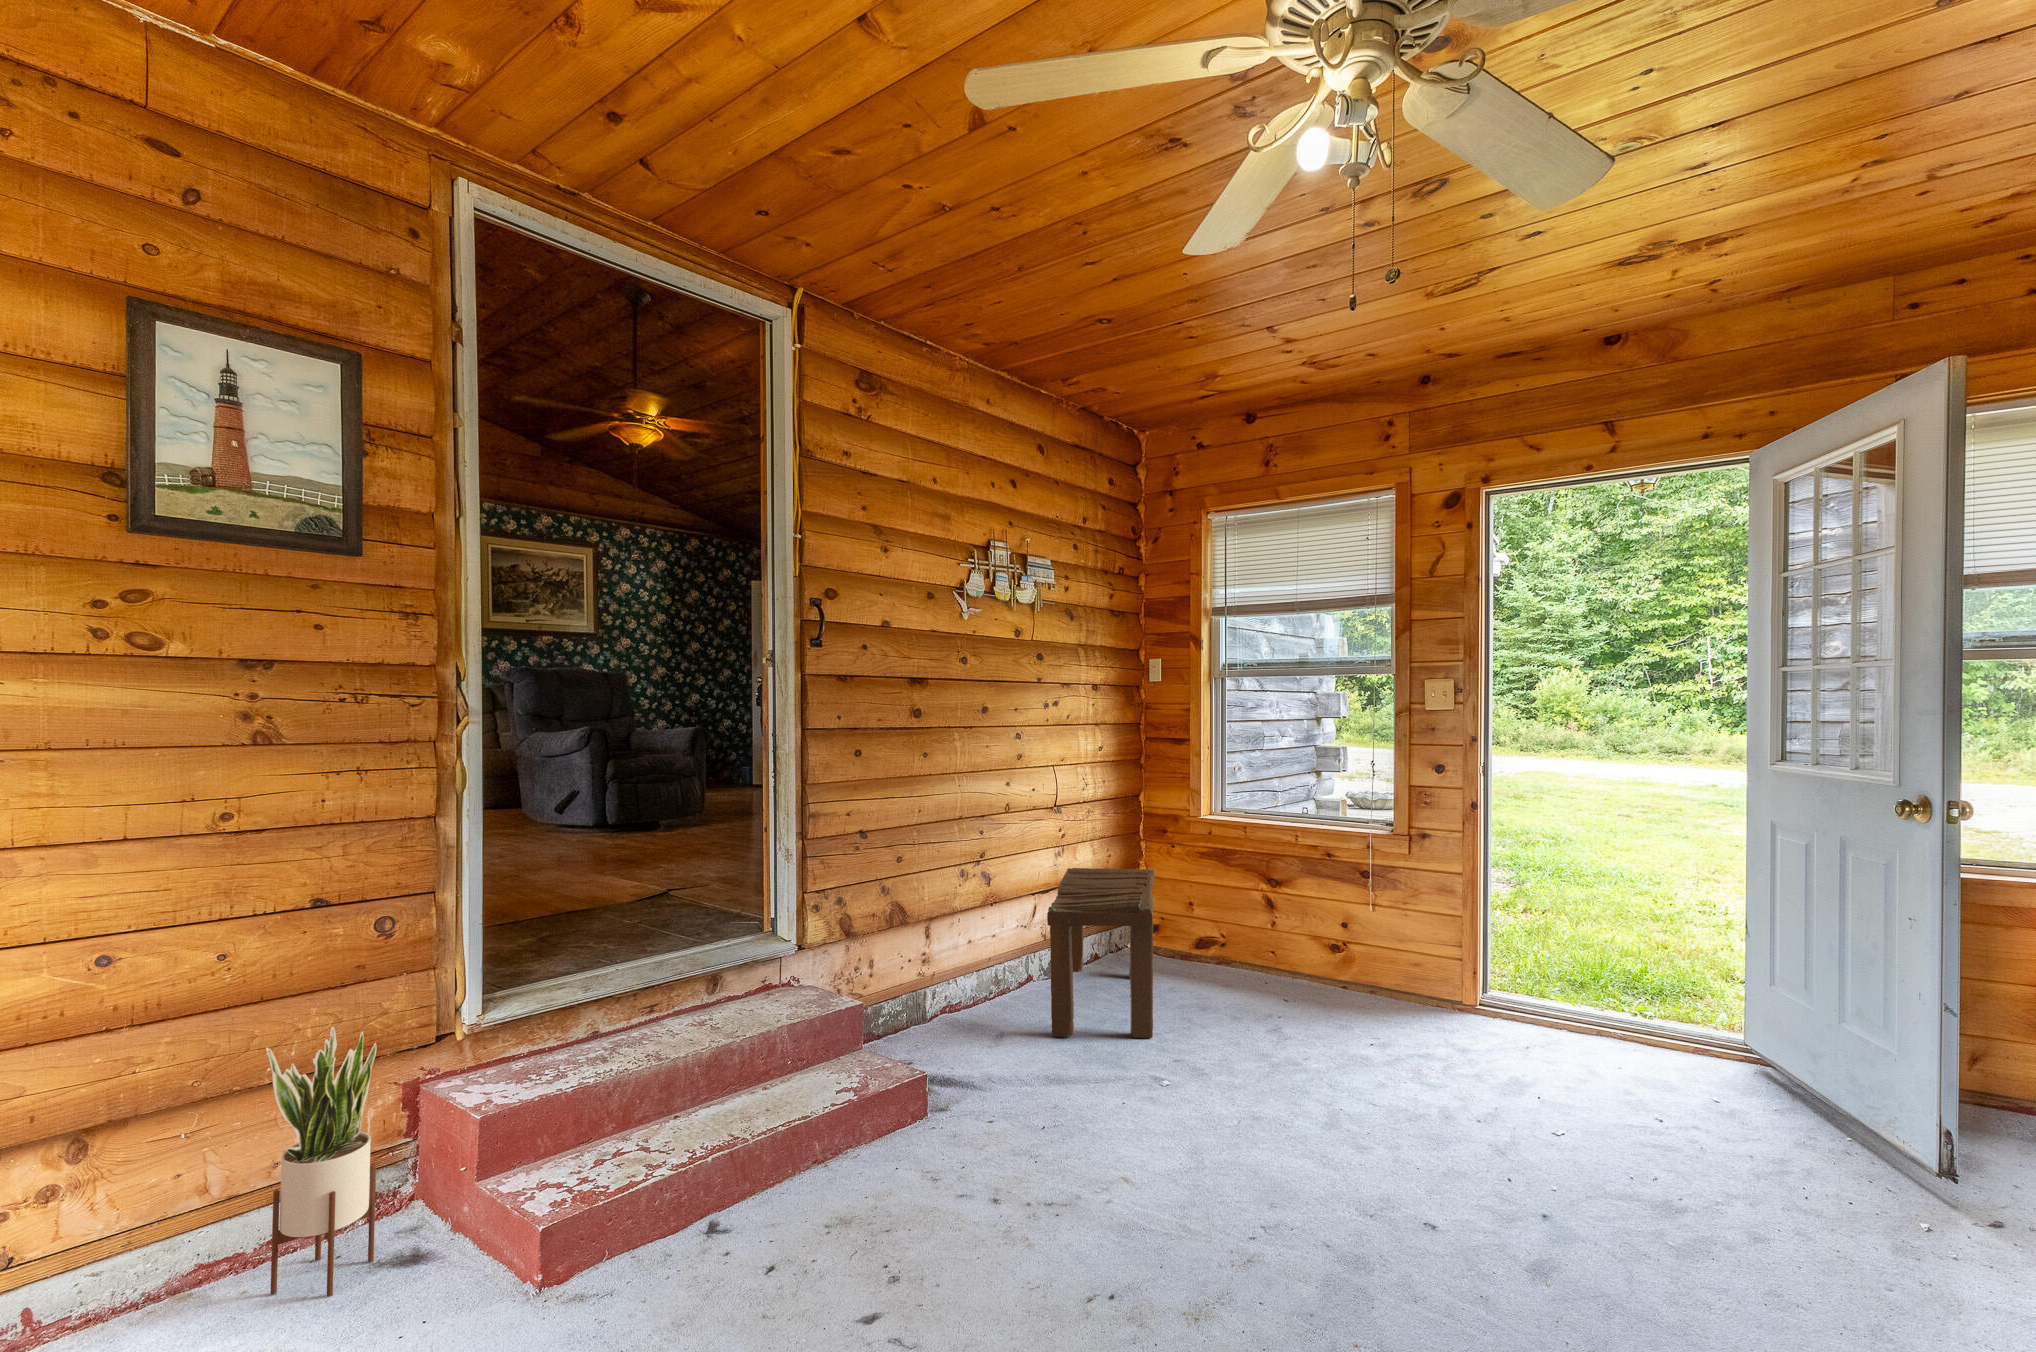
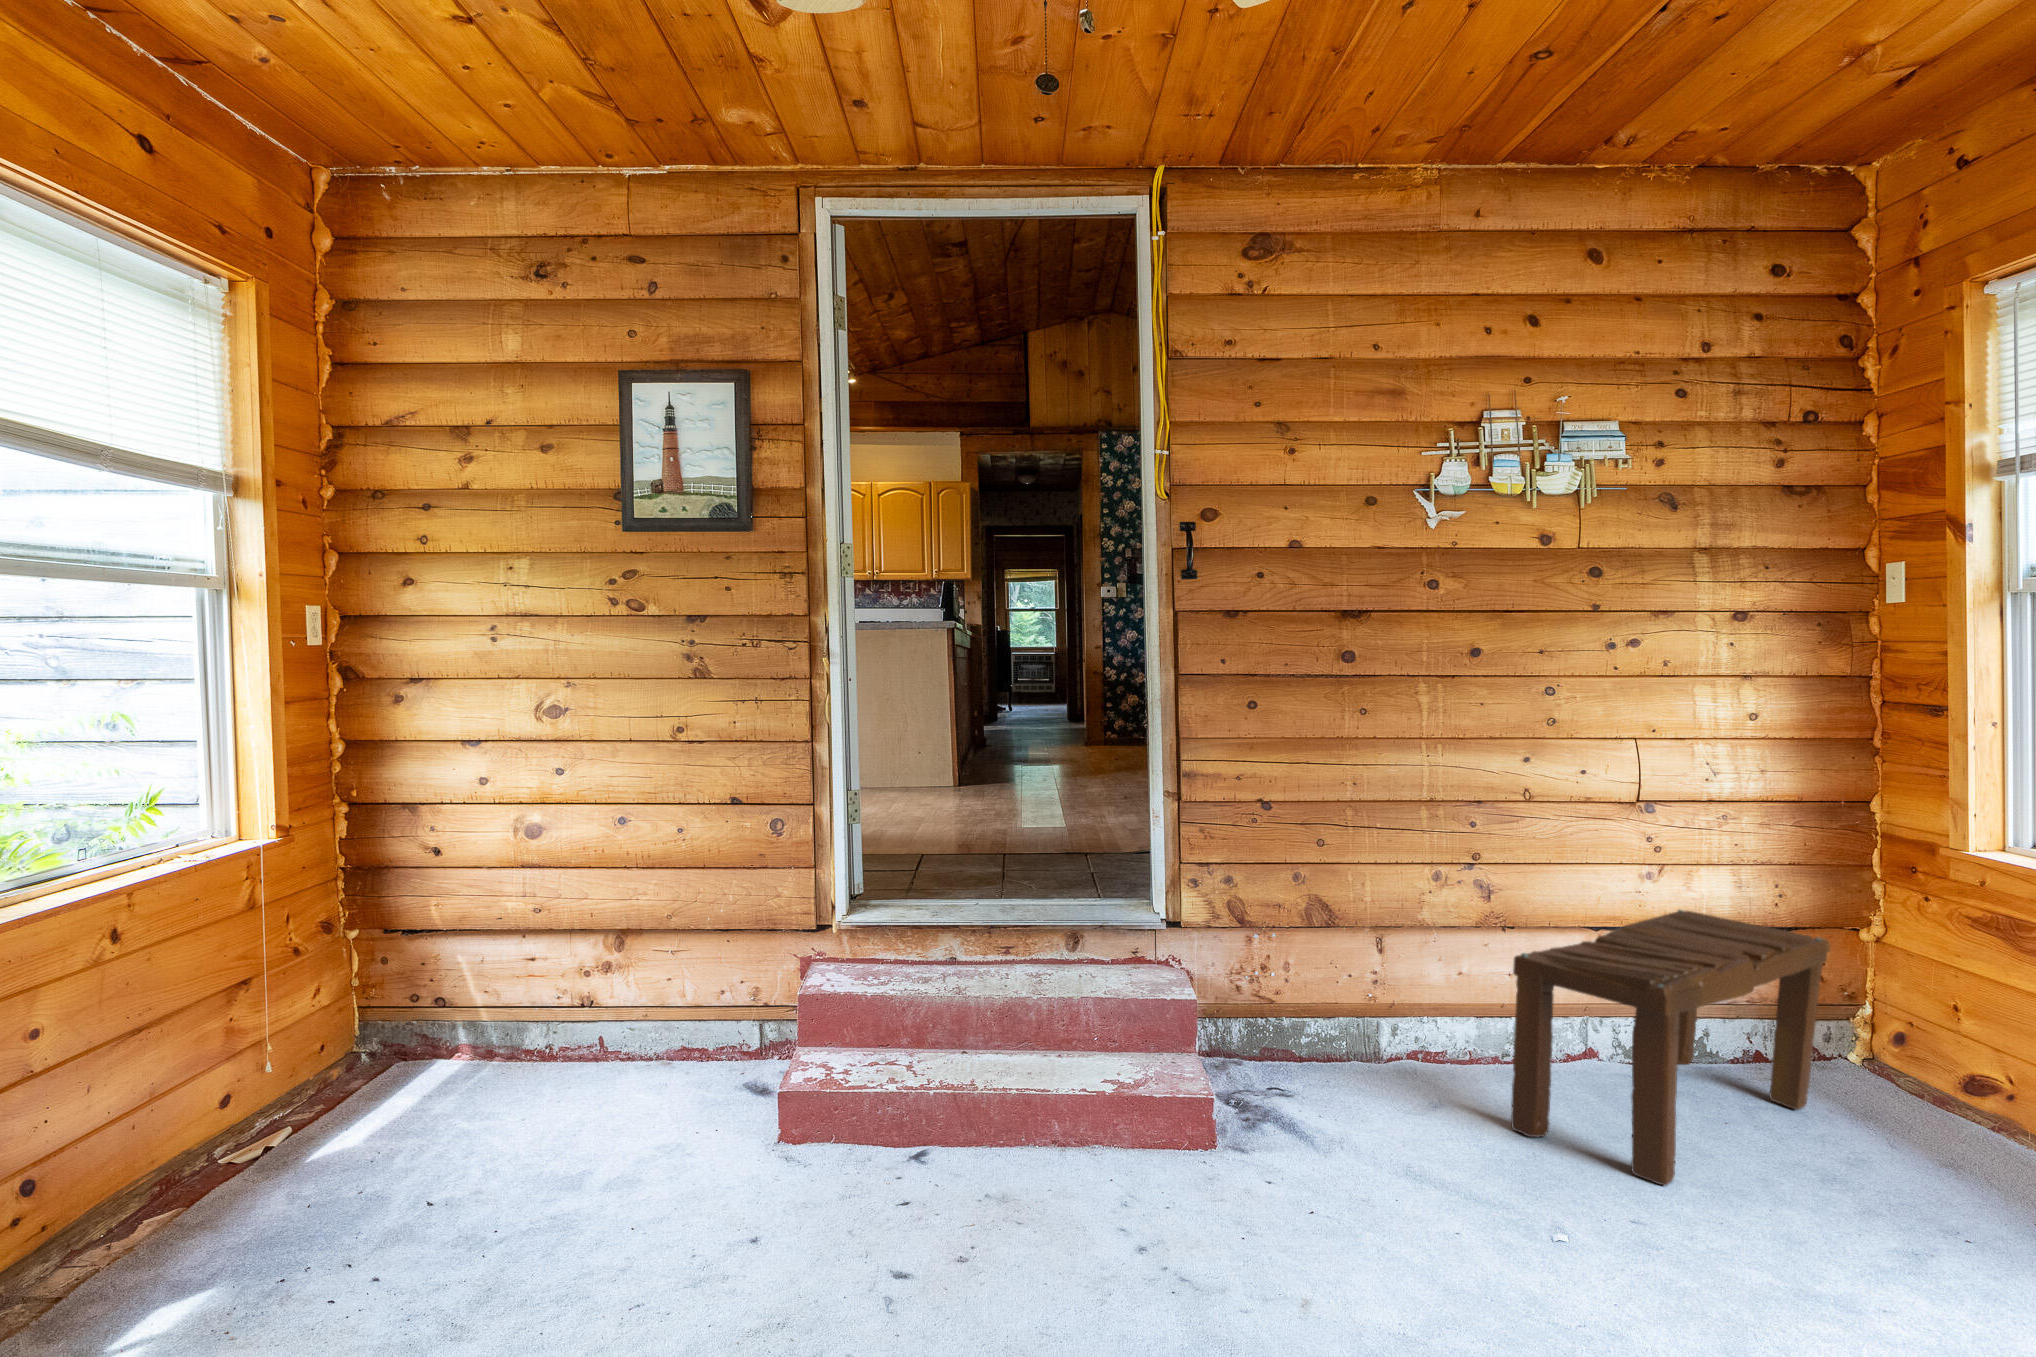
potted plant: present [266,1027,377,1296] -> none [667,893,750,1087]

